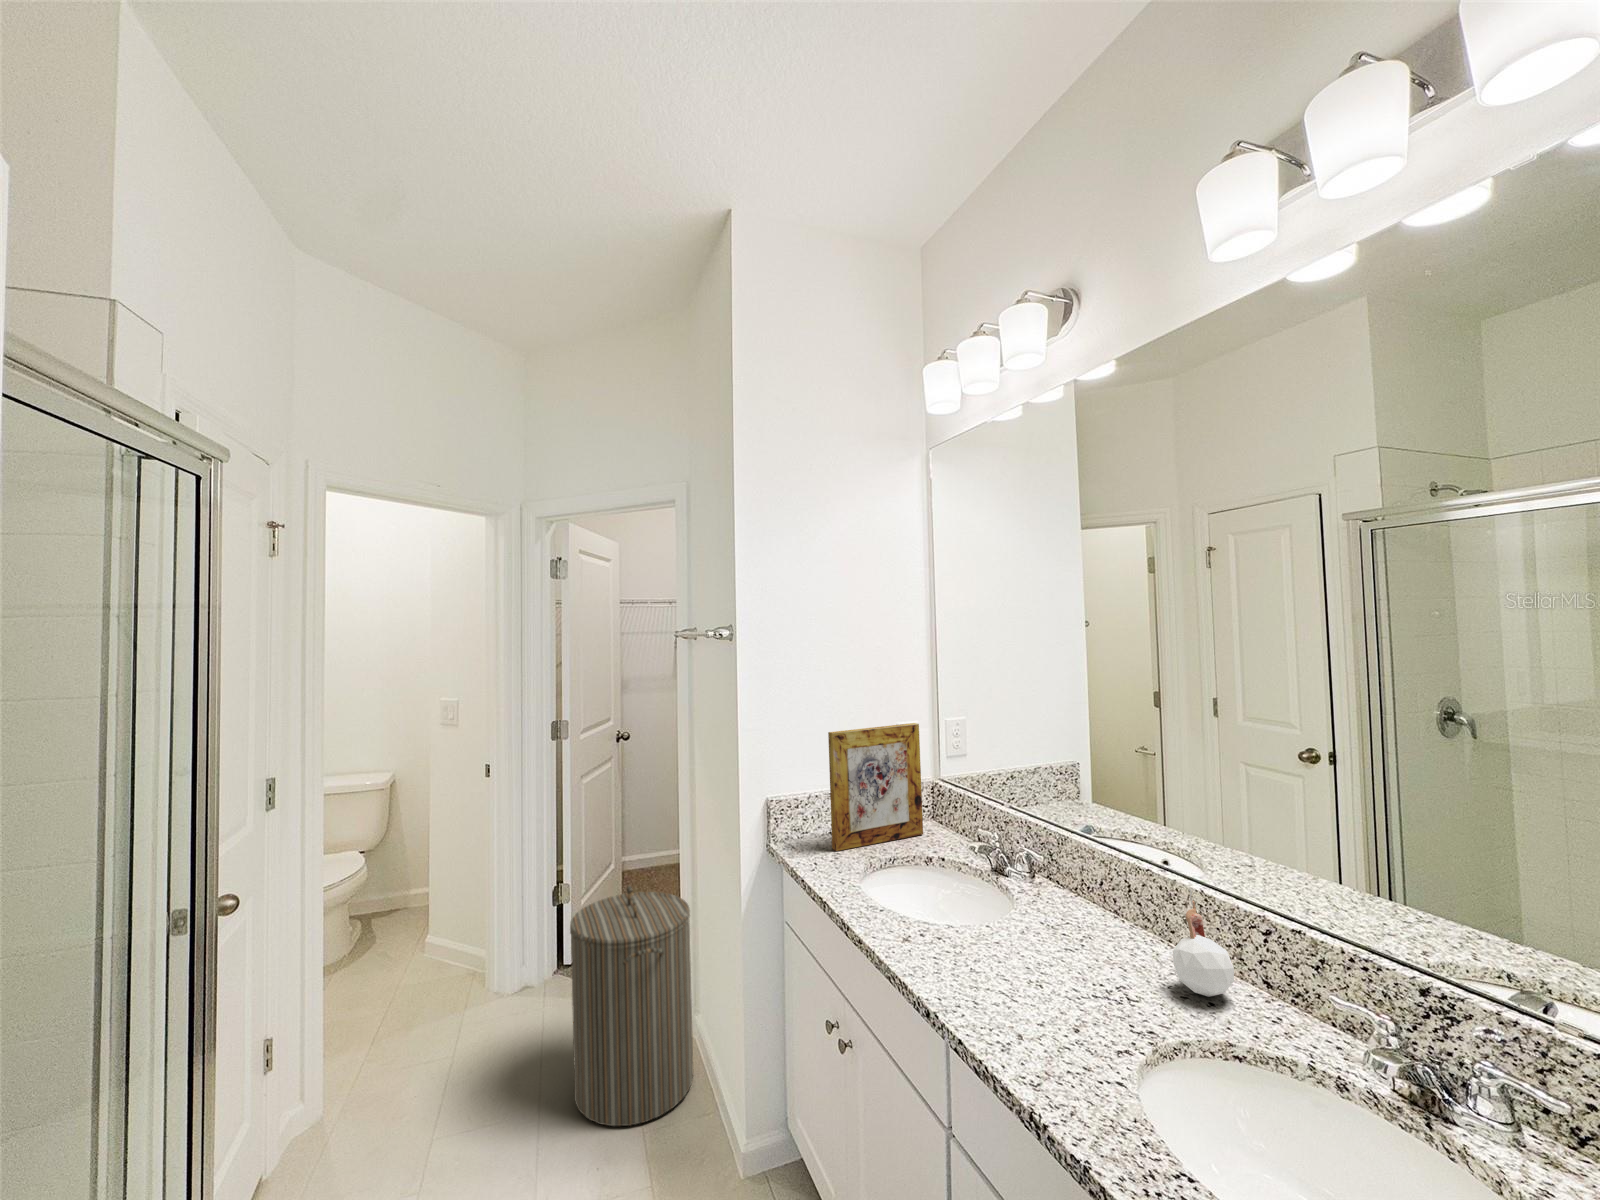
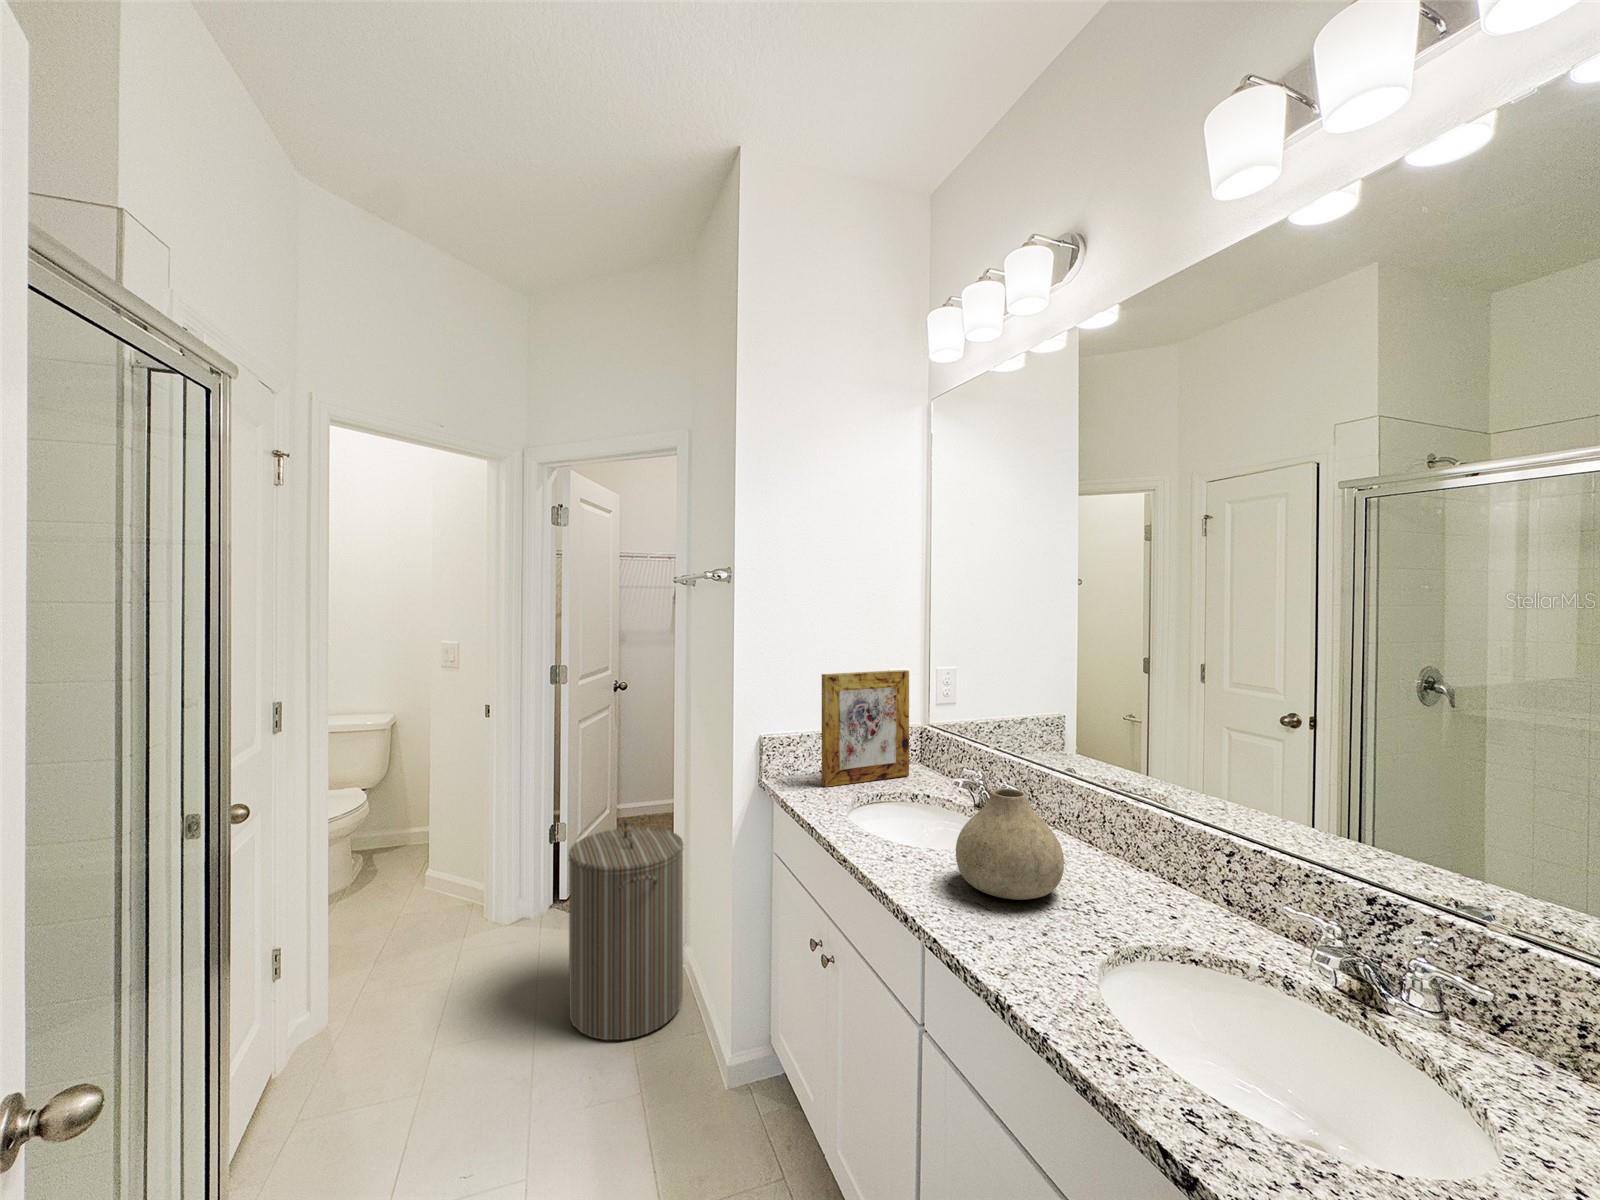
vase: none [977,865,1092,988] -> present [956,788,1064,900]
candle: present [1173,890,1234,997] -> none [1139,814,1195,911]

